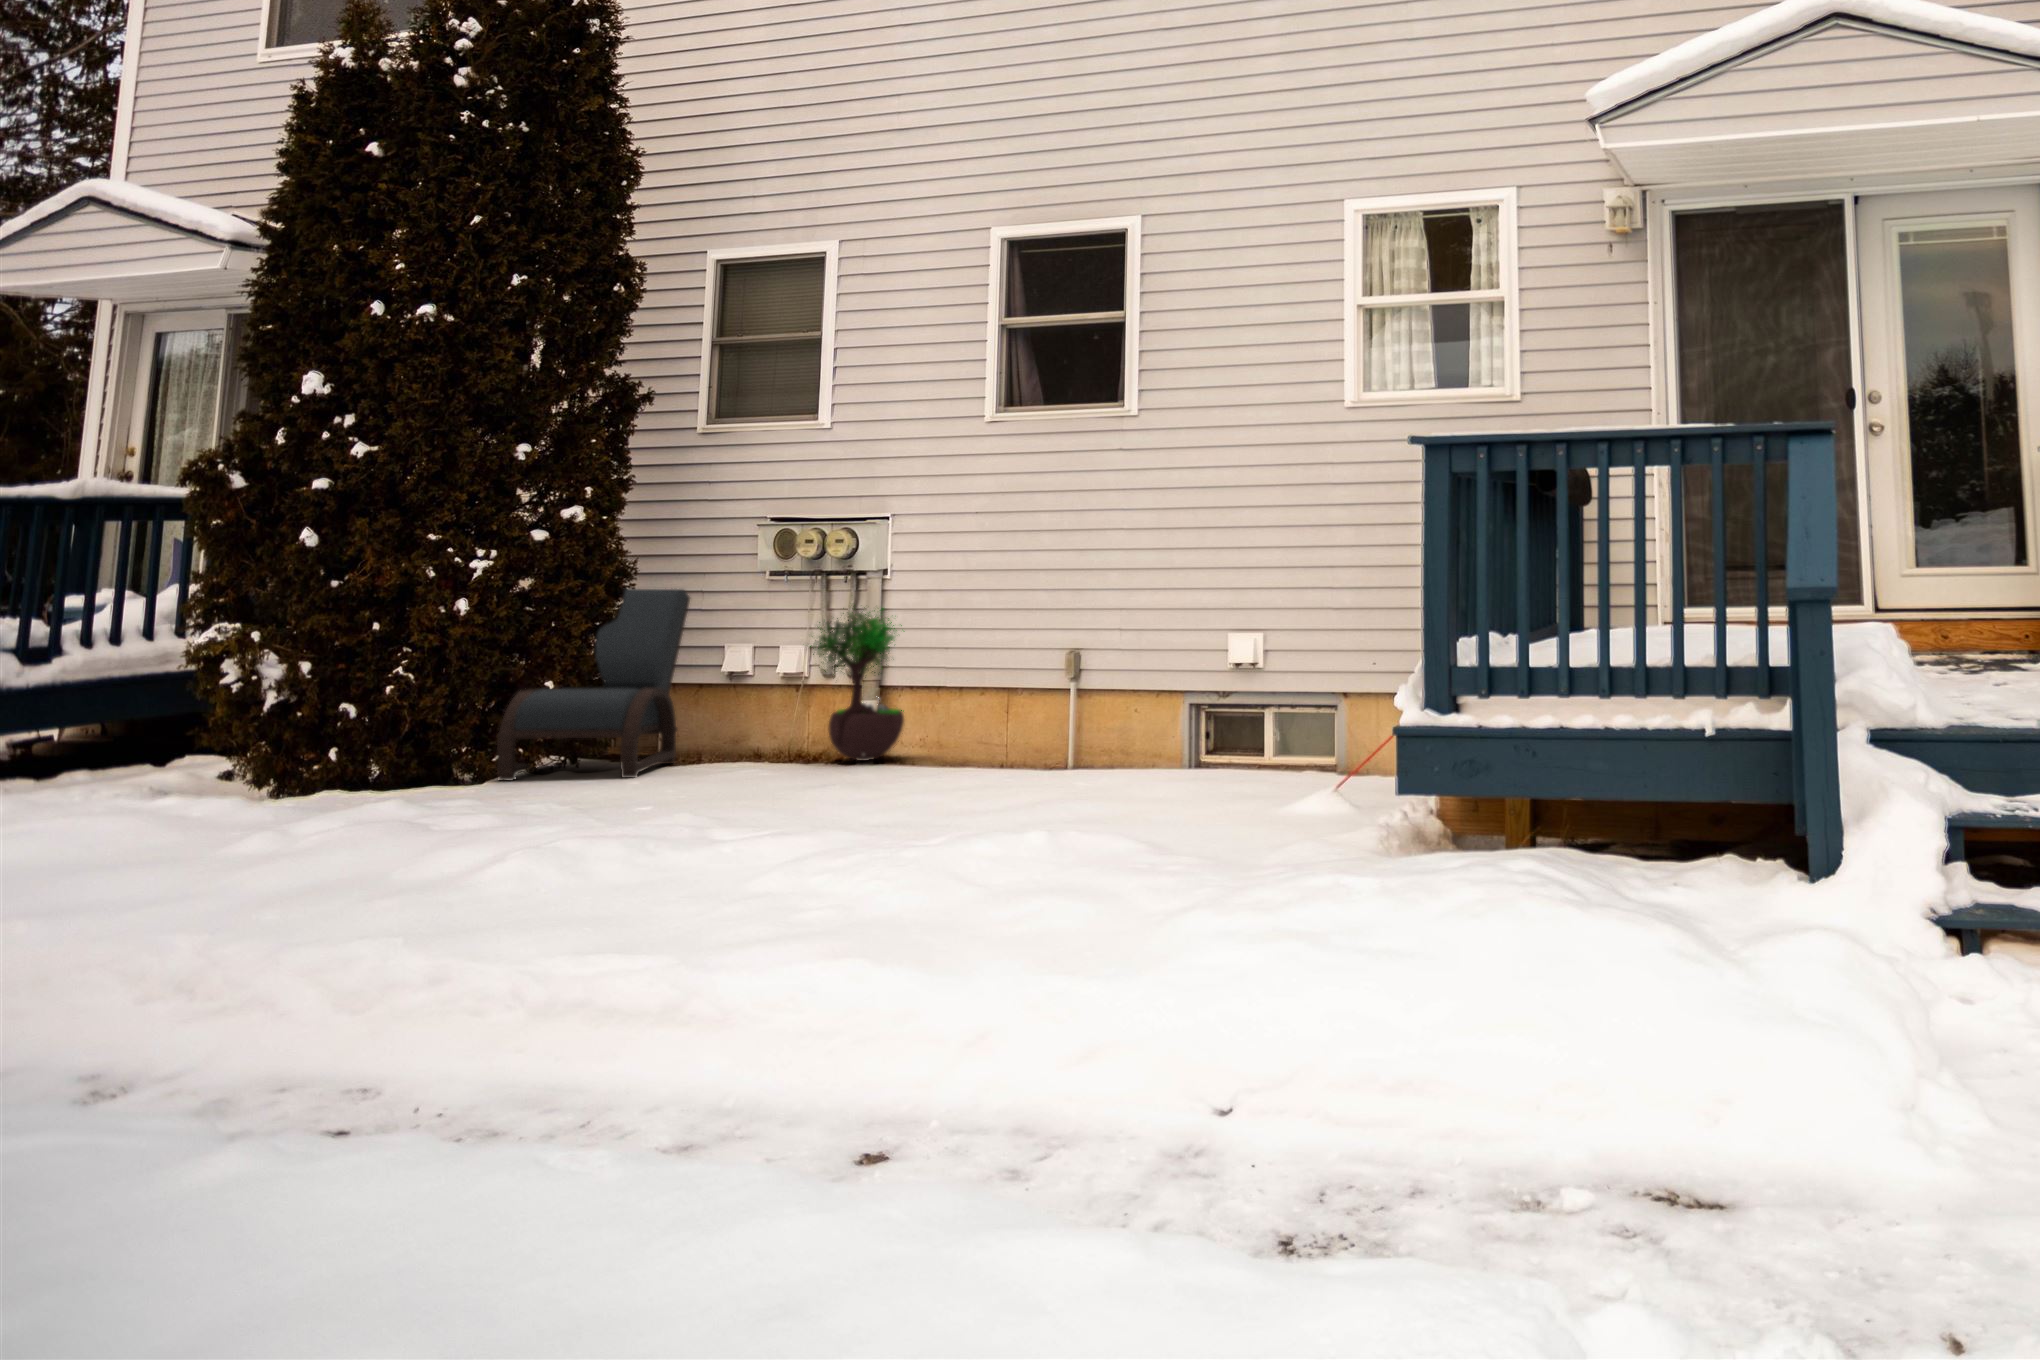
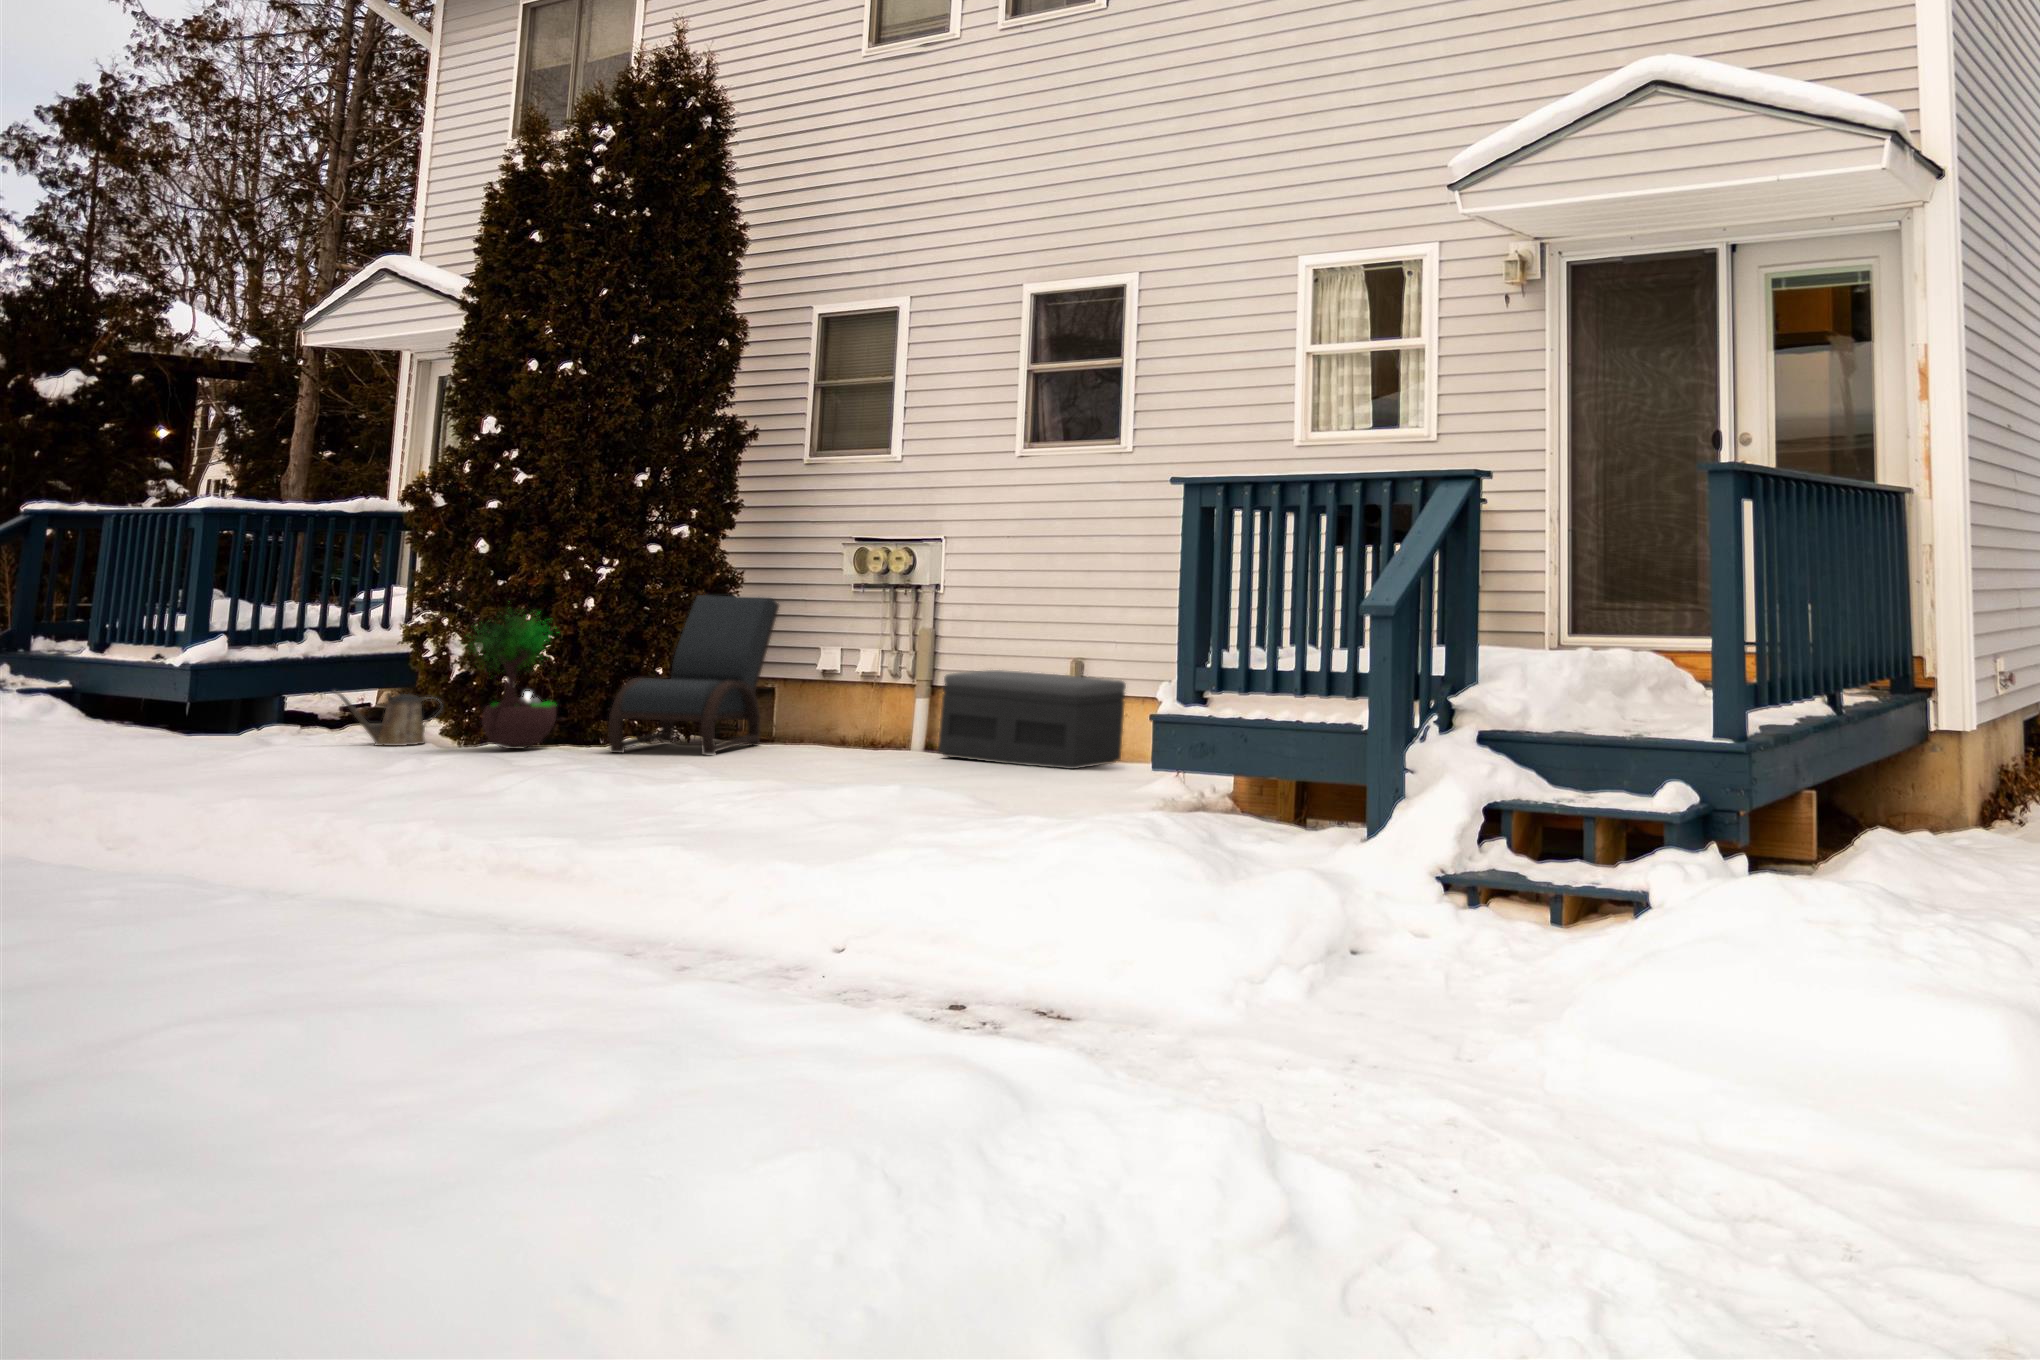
potted tree: present [810,605,905,761] -> present [465,601,557,749]
storage bench: none [917,665,1141,775] -> present [938,670,1126,769]
watering can: none [101,719,251,787] -> present [334,691,436,746]

